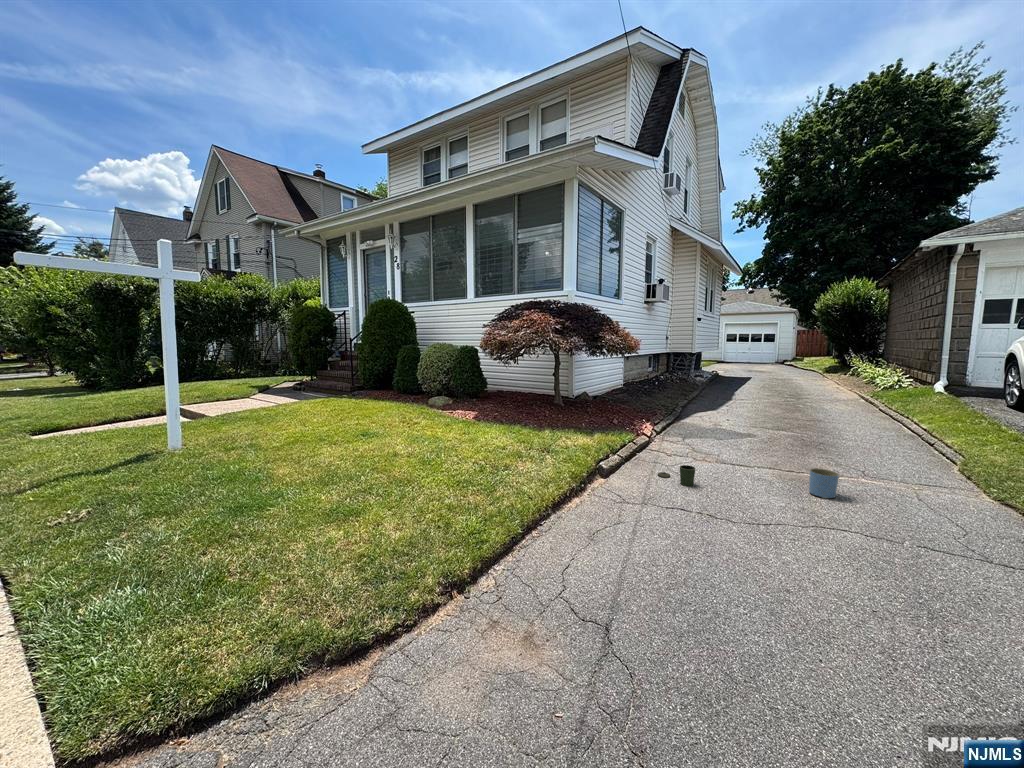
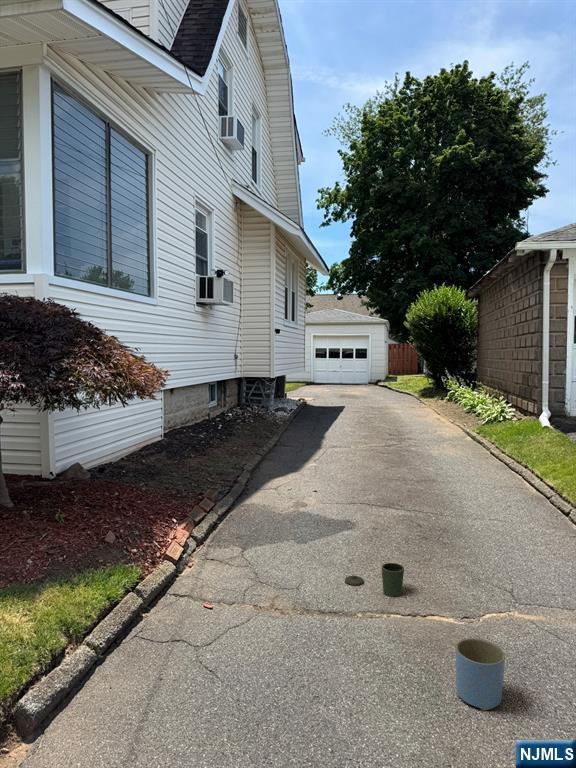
trash can: present [658,465,695,486] -> present [345,563,404,597]

